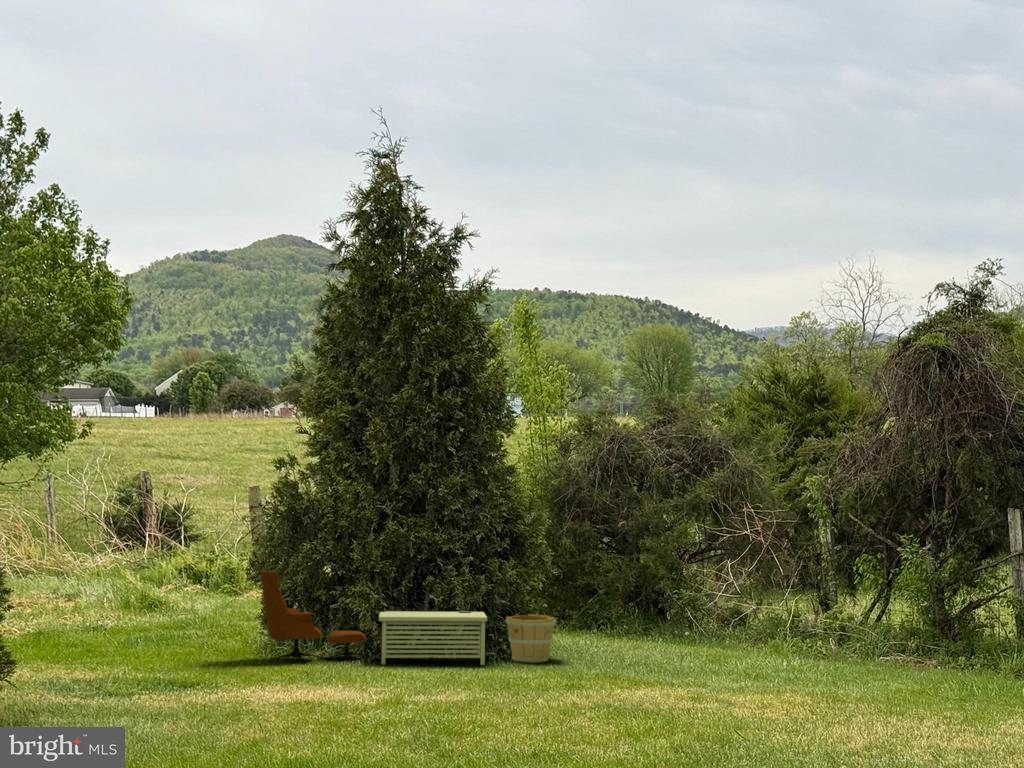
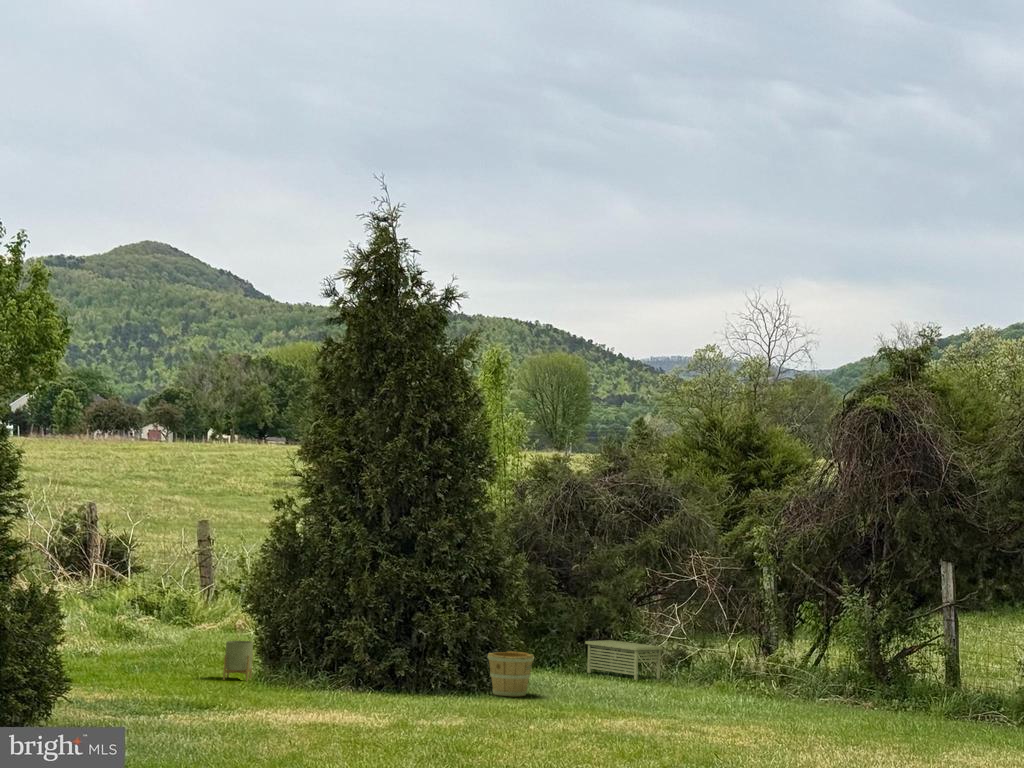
lounge chair: present [260,570,366,663] -> none [261,604,357,694]
planter: none [231,608,263,650] -> present [223,641,253,681]
storage bench: present [379,611,487,665] -> present [585,640,663,680]

